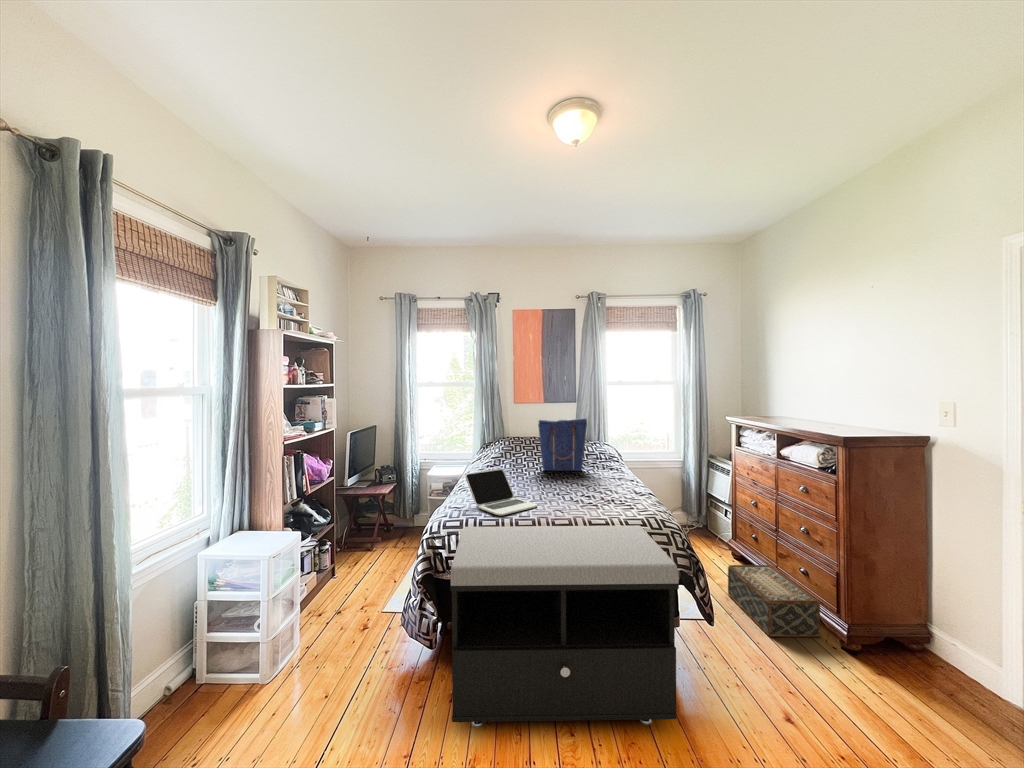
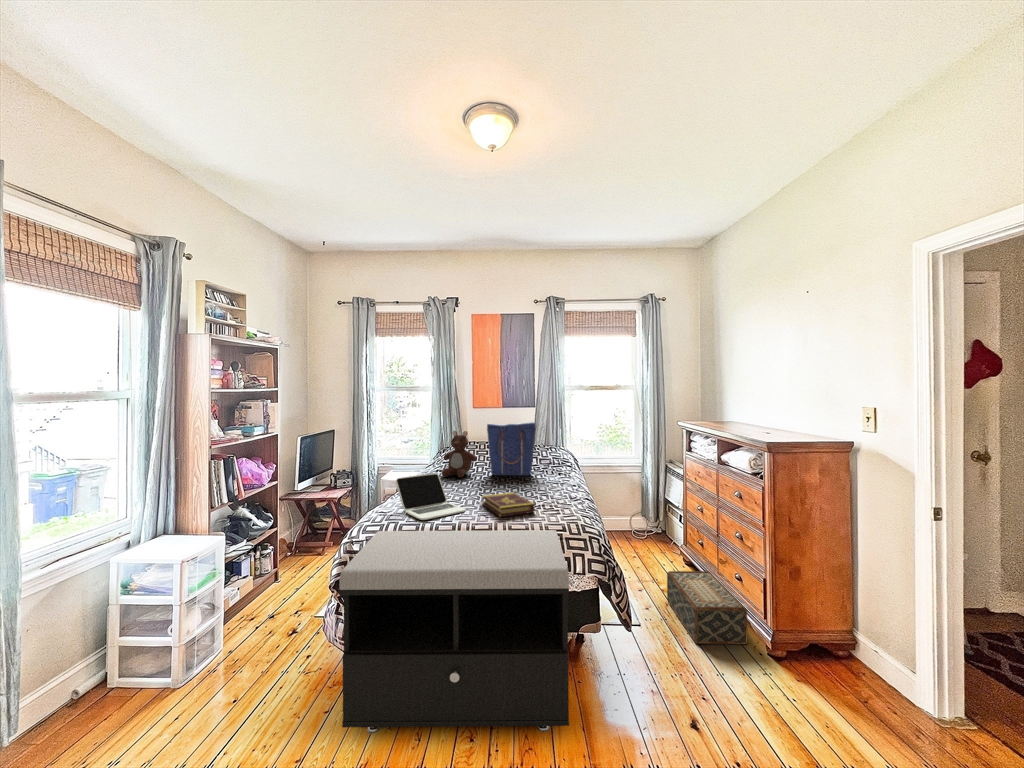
teddy bear: none [494,427,528,473] -> present [442,431,477,478]
book: none [550,488,607,512] -> present [482,493,535,517]

